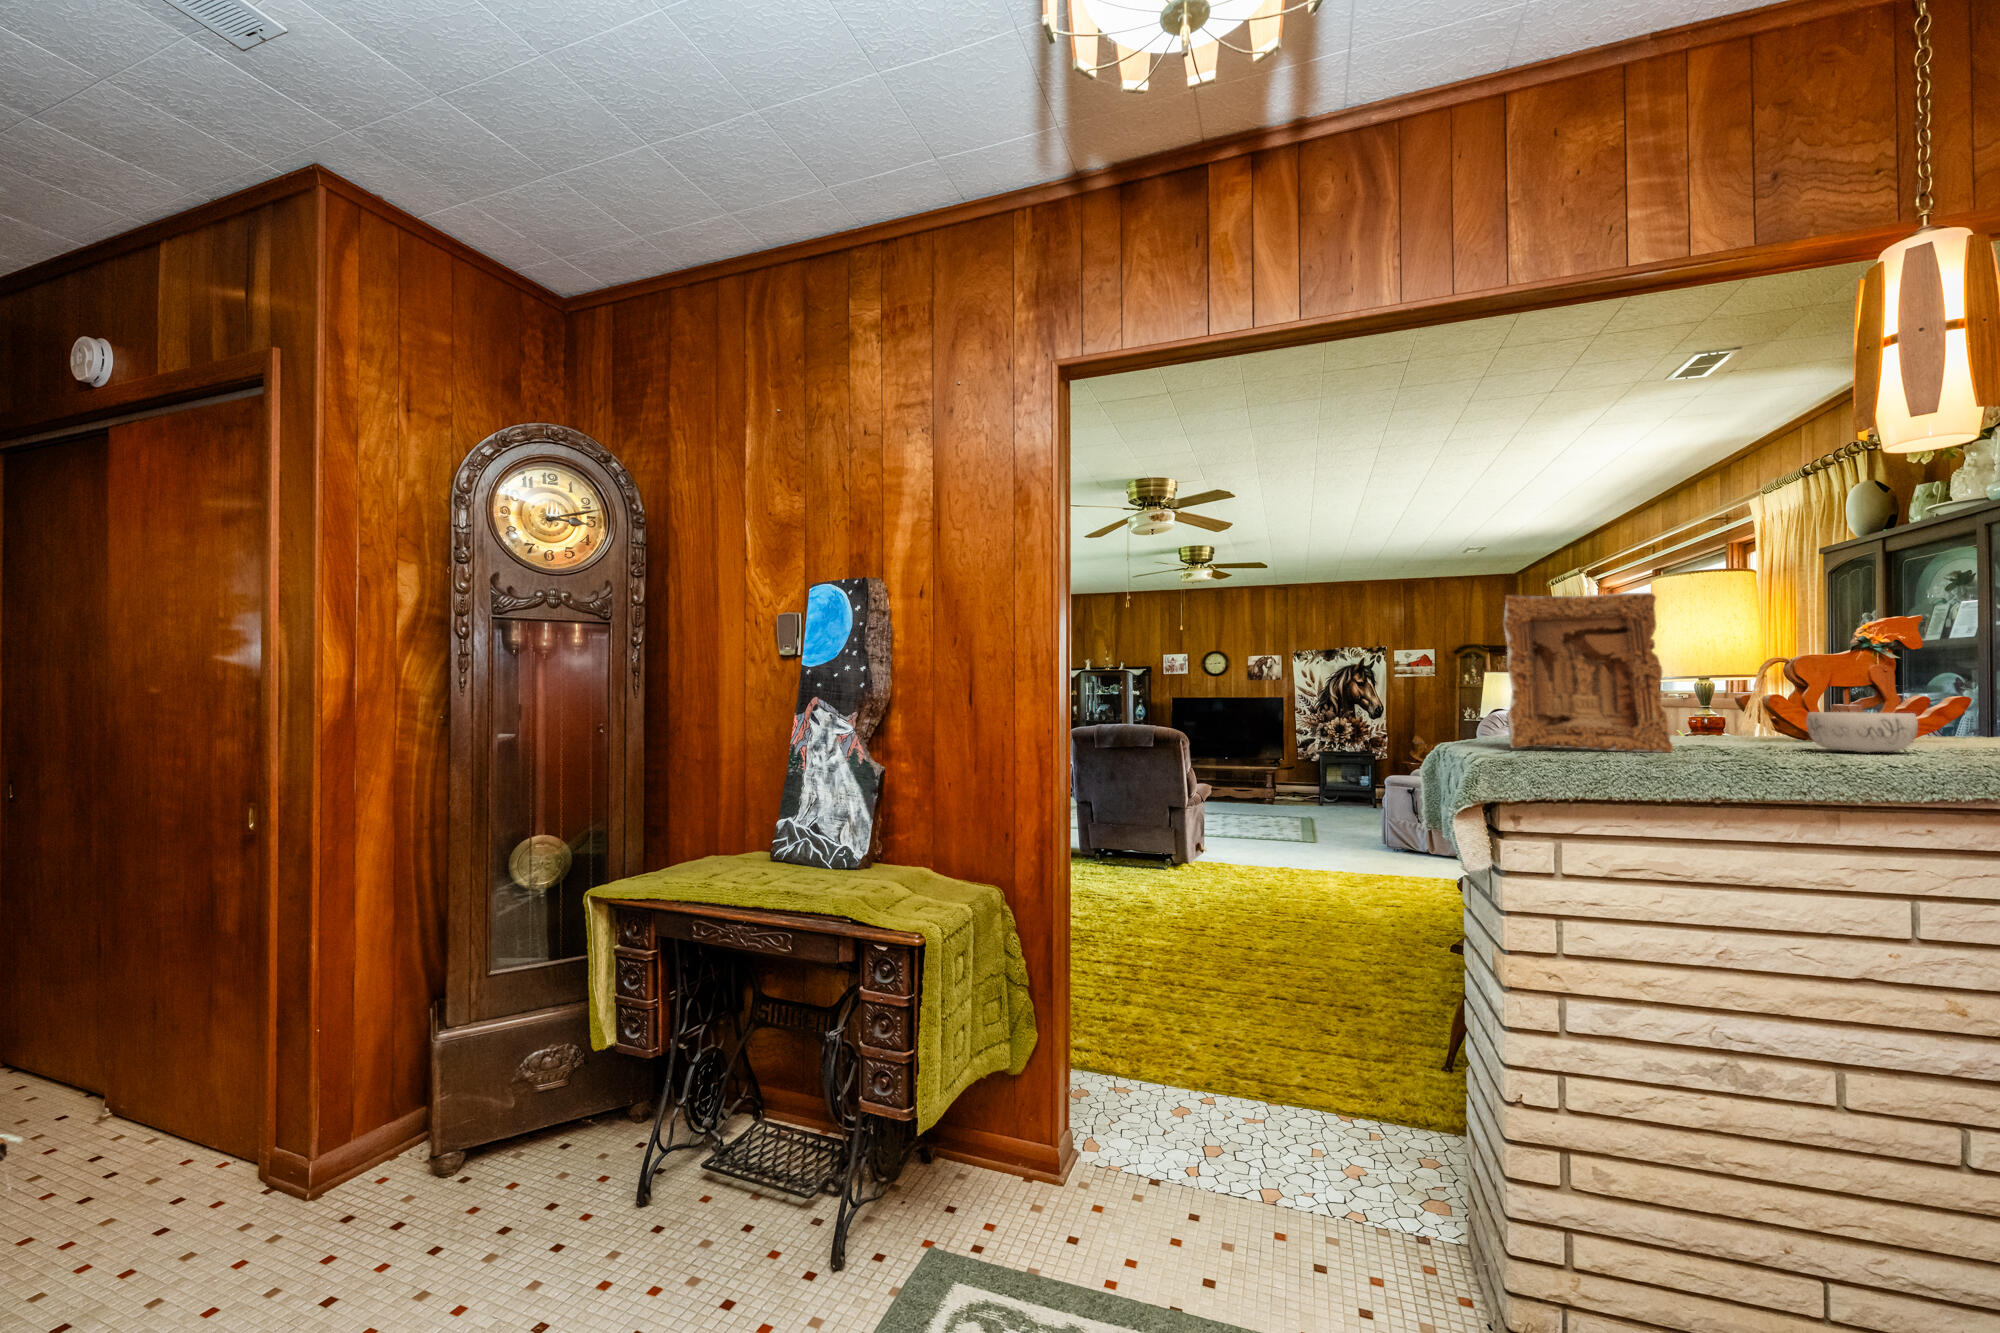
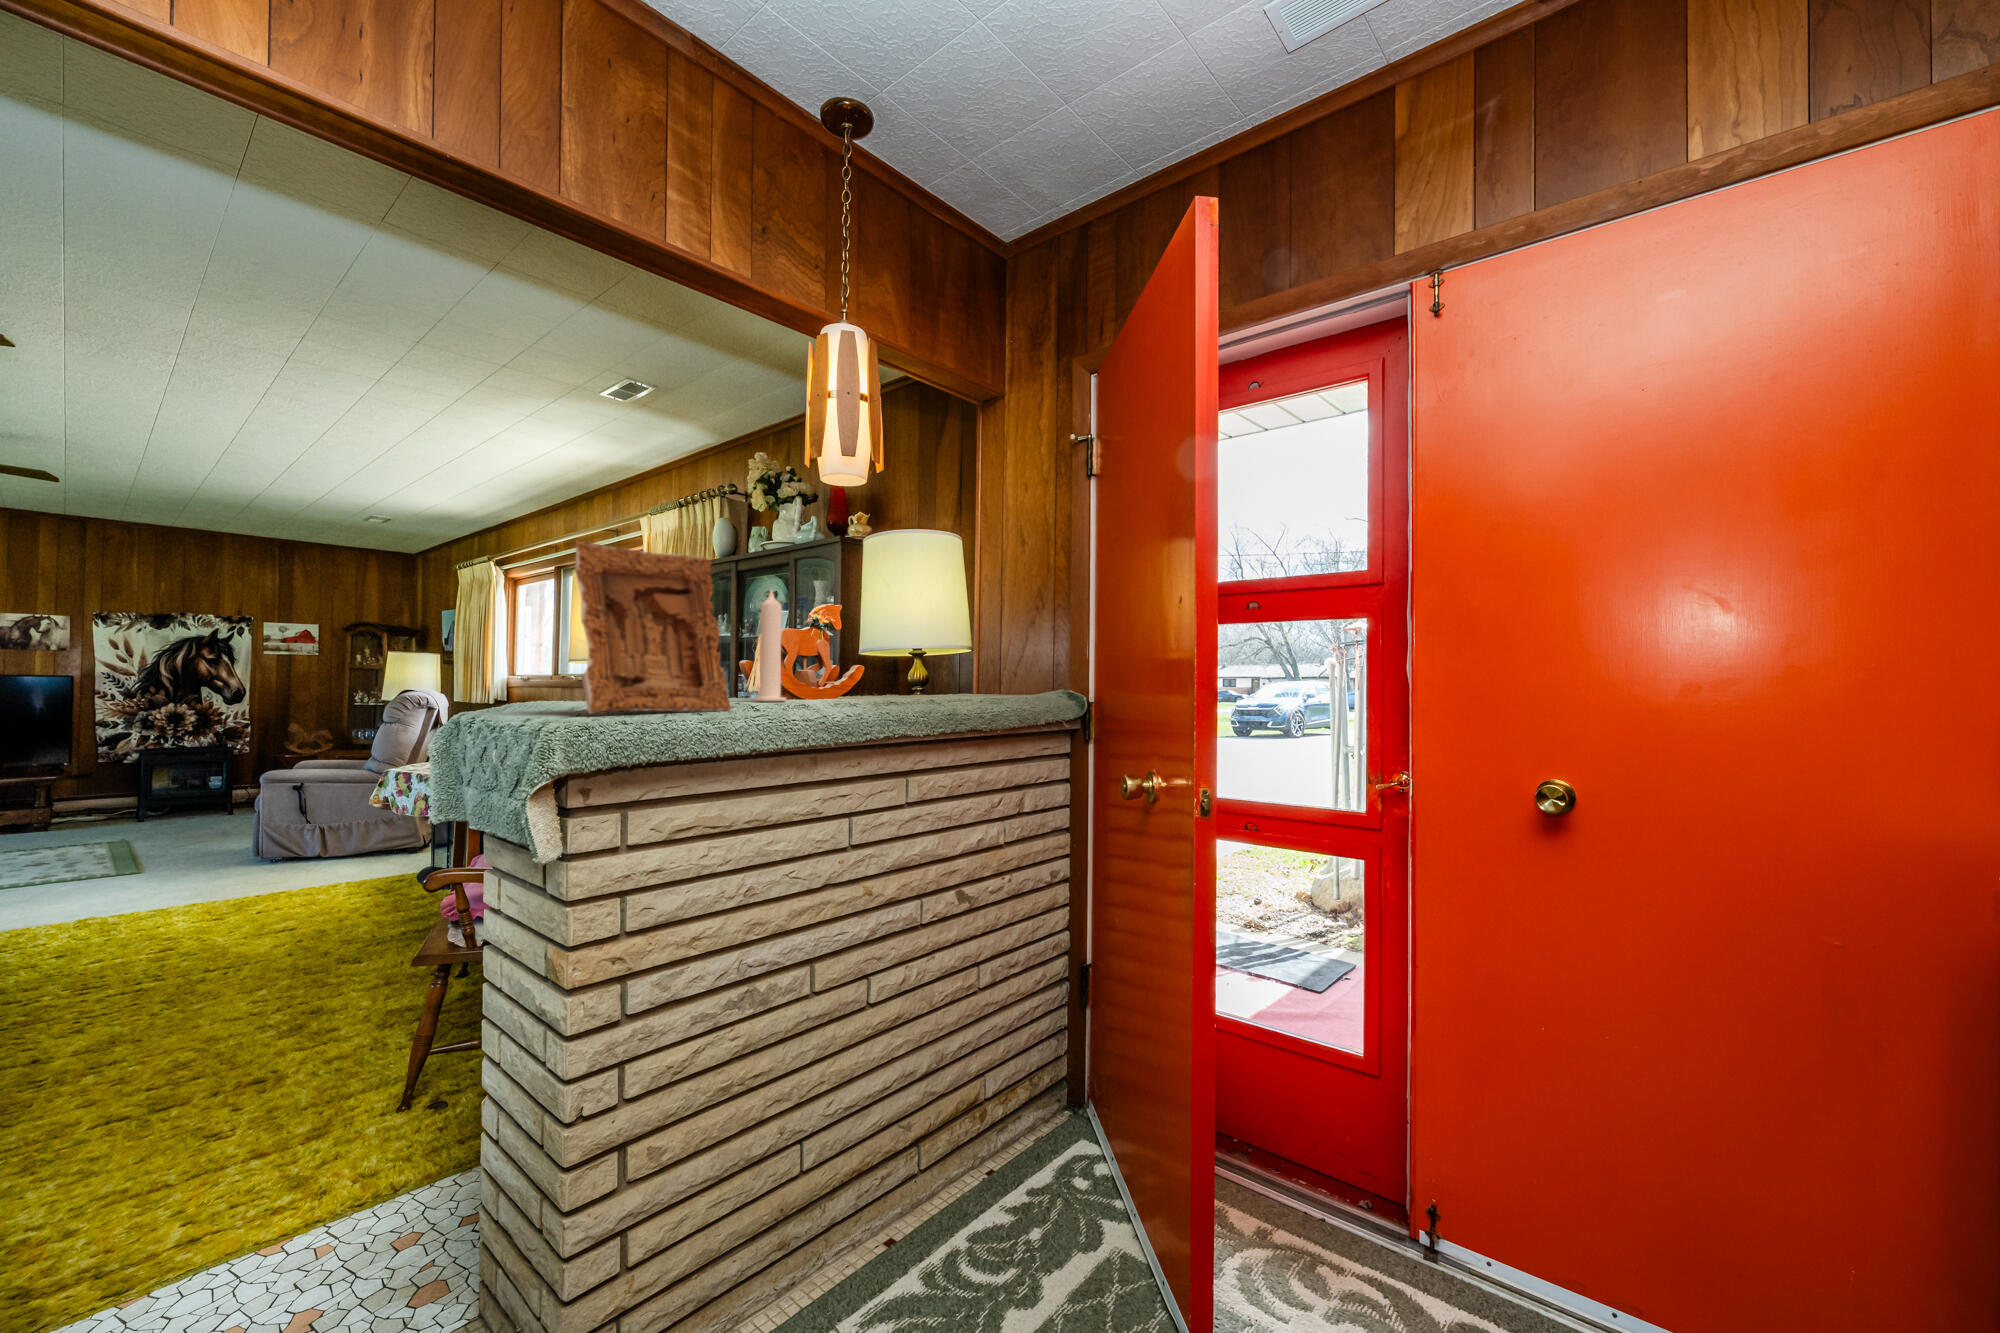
candle: none [1750,612,1800,744] -> present [754,590,786,701]
decorative bowl: present [1806,712,1918,753] -> none [808,672,871,704]

